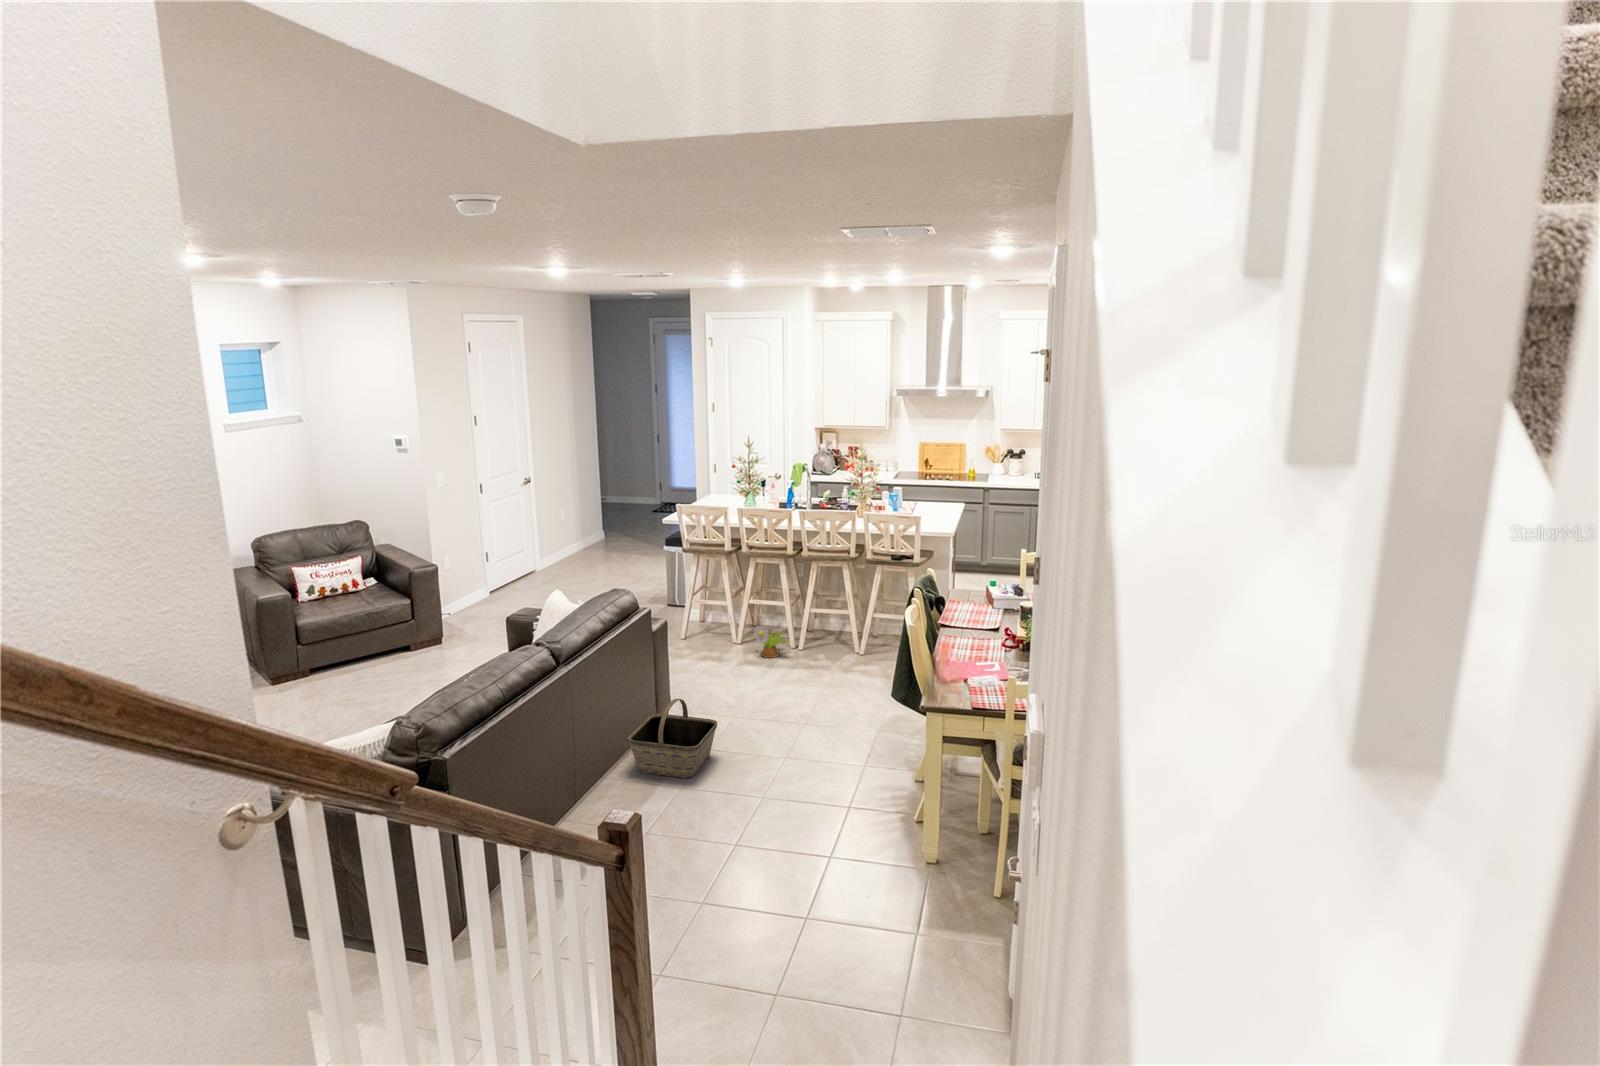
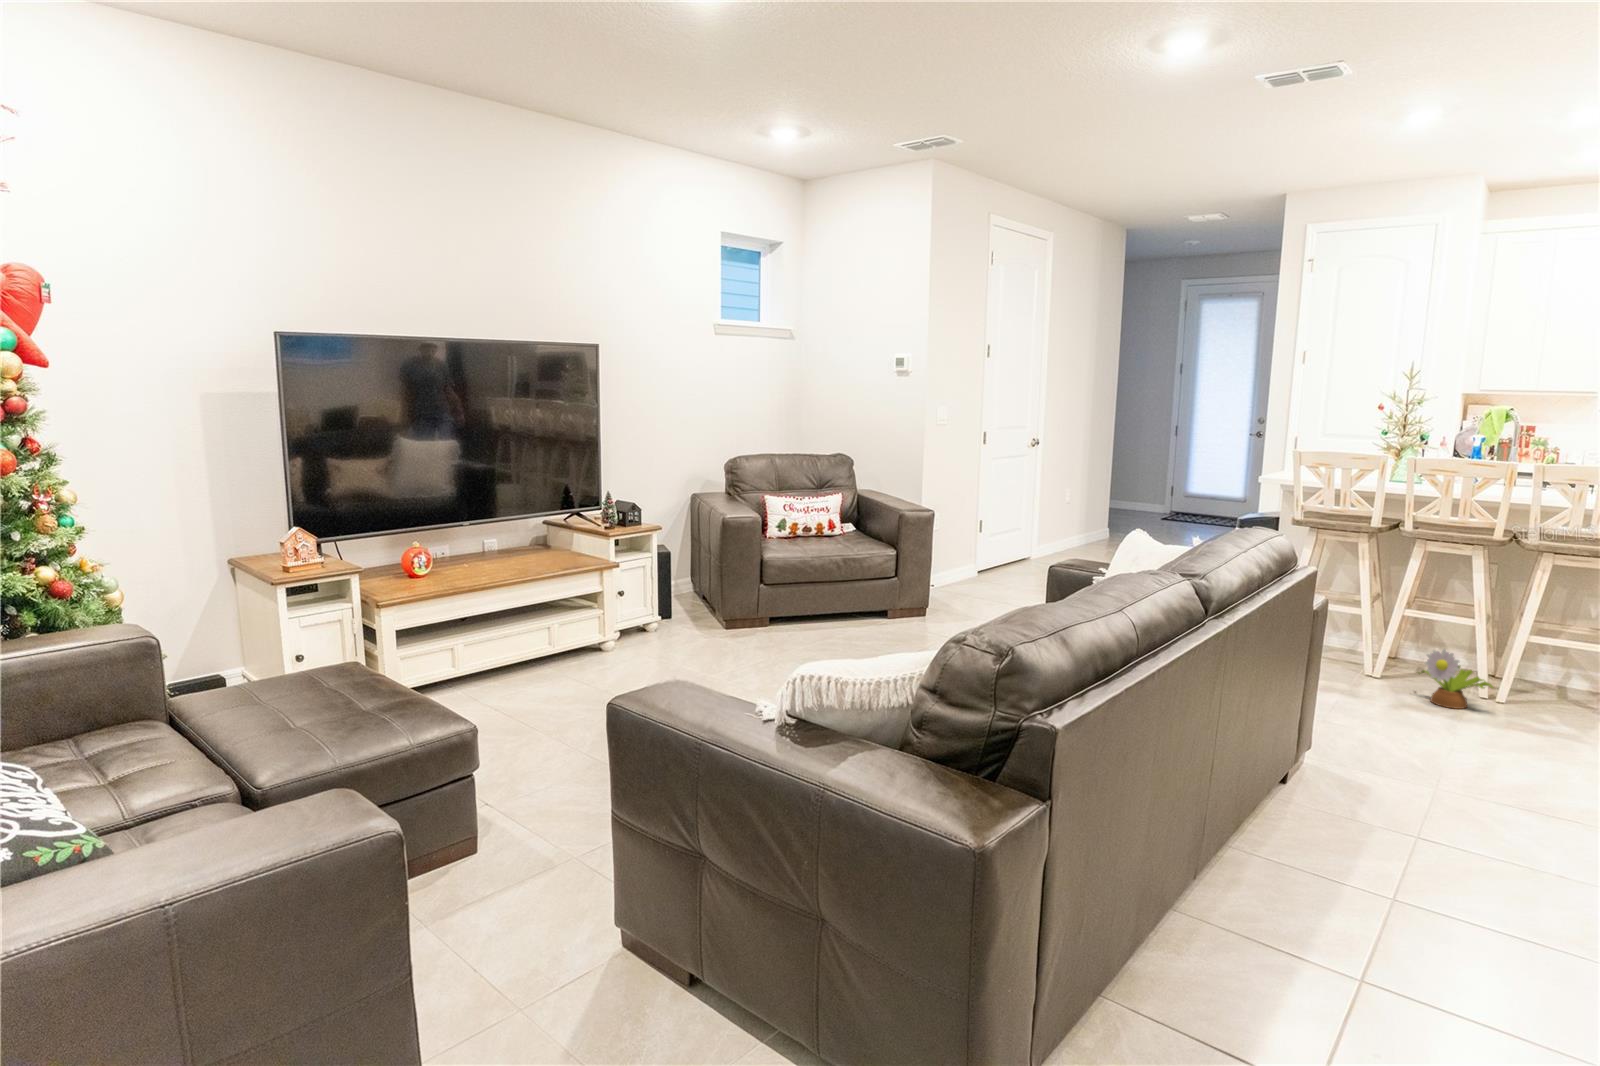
basket: present [628,699,717,778] -> none [1277,731,1455,886]

